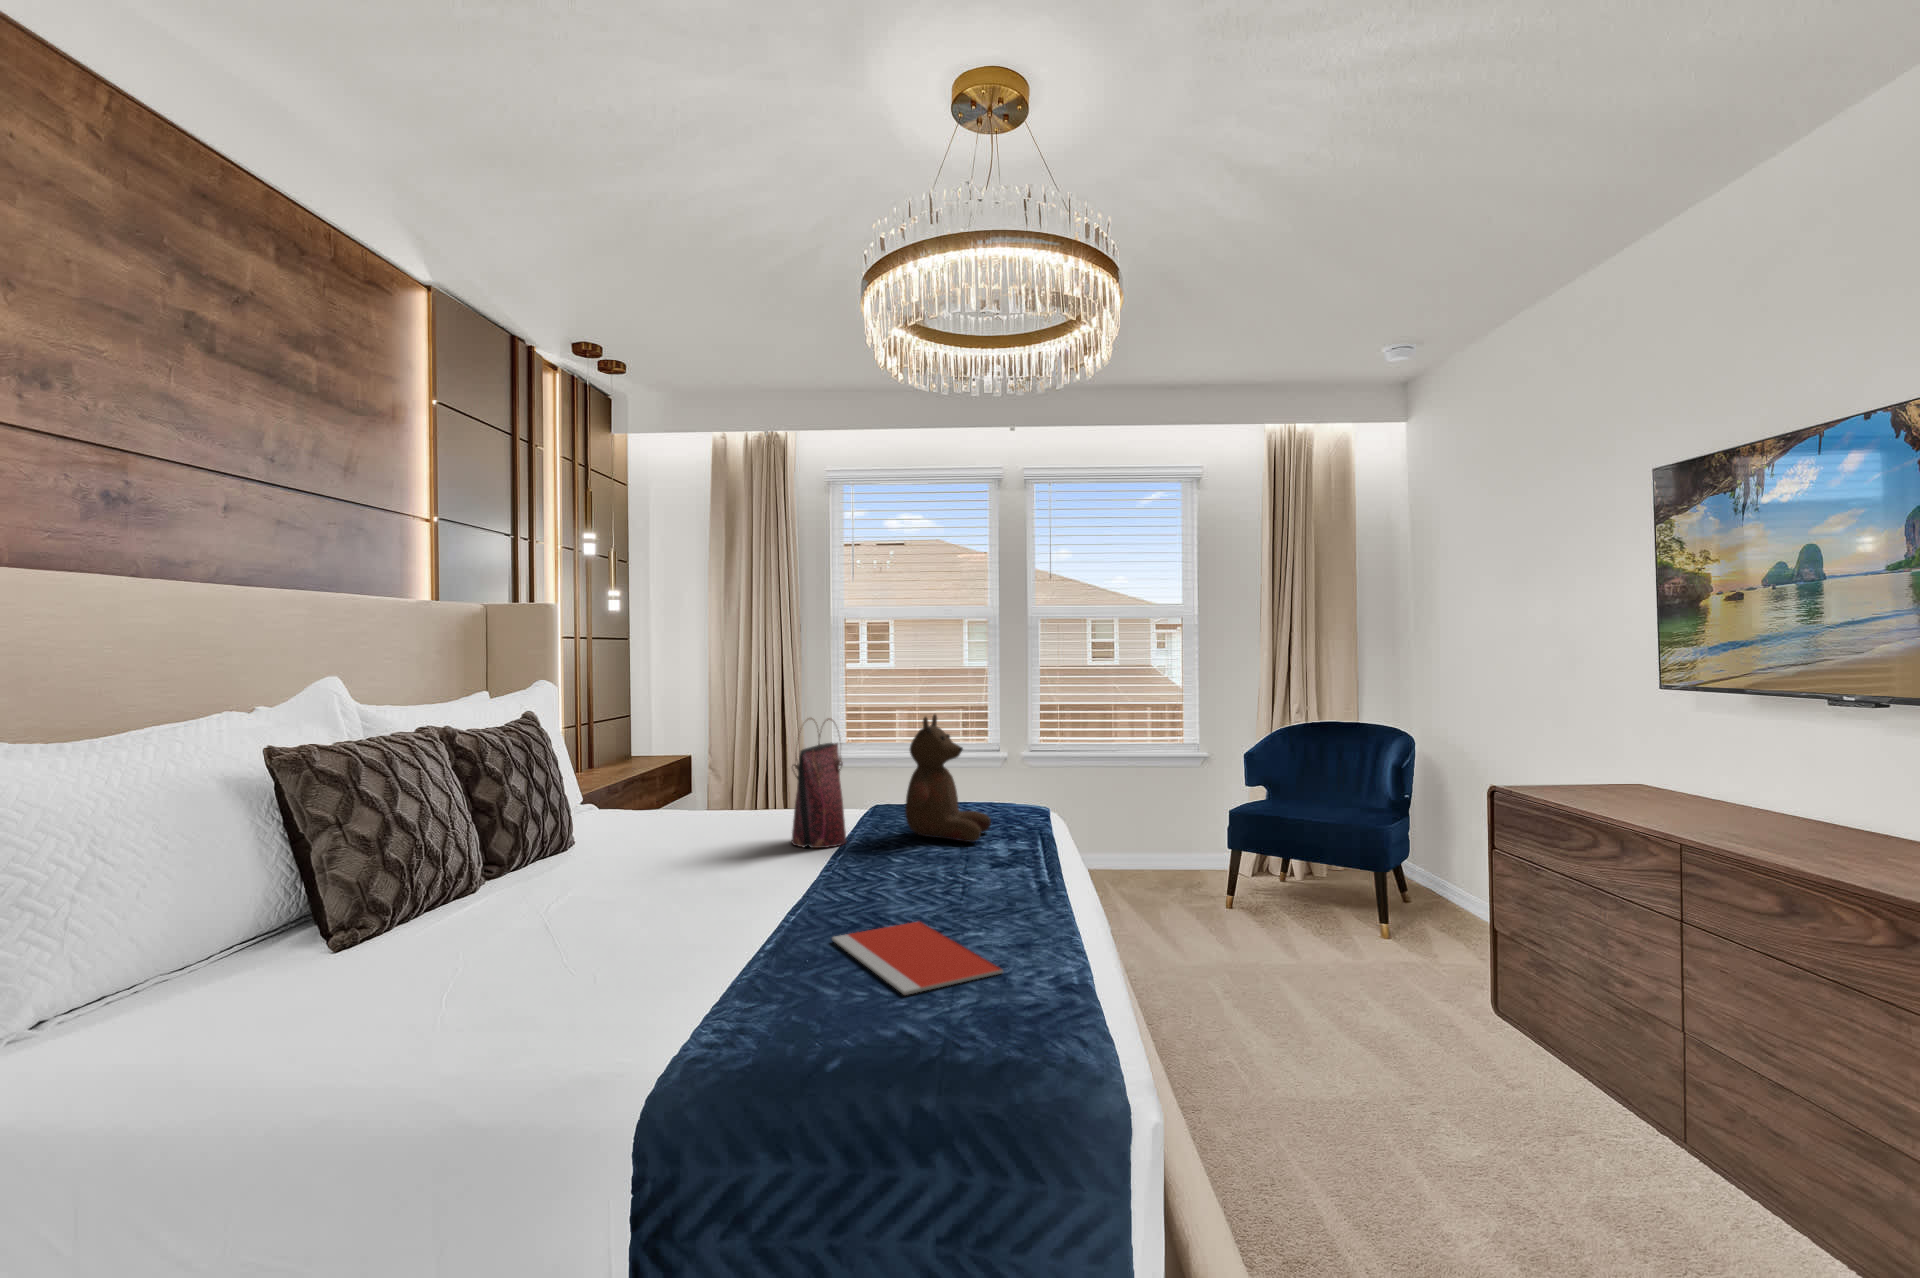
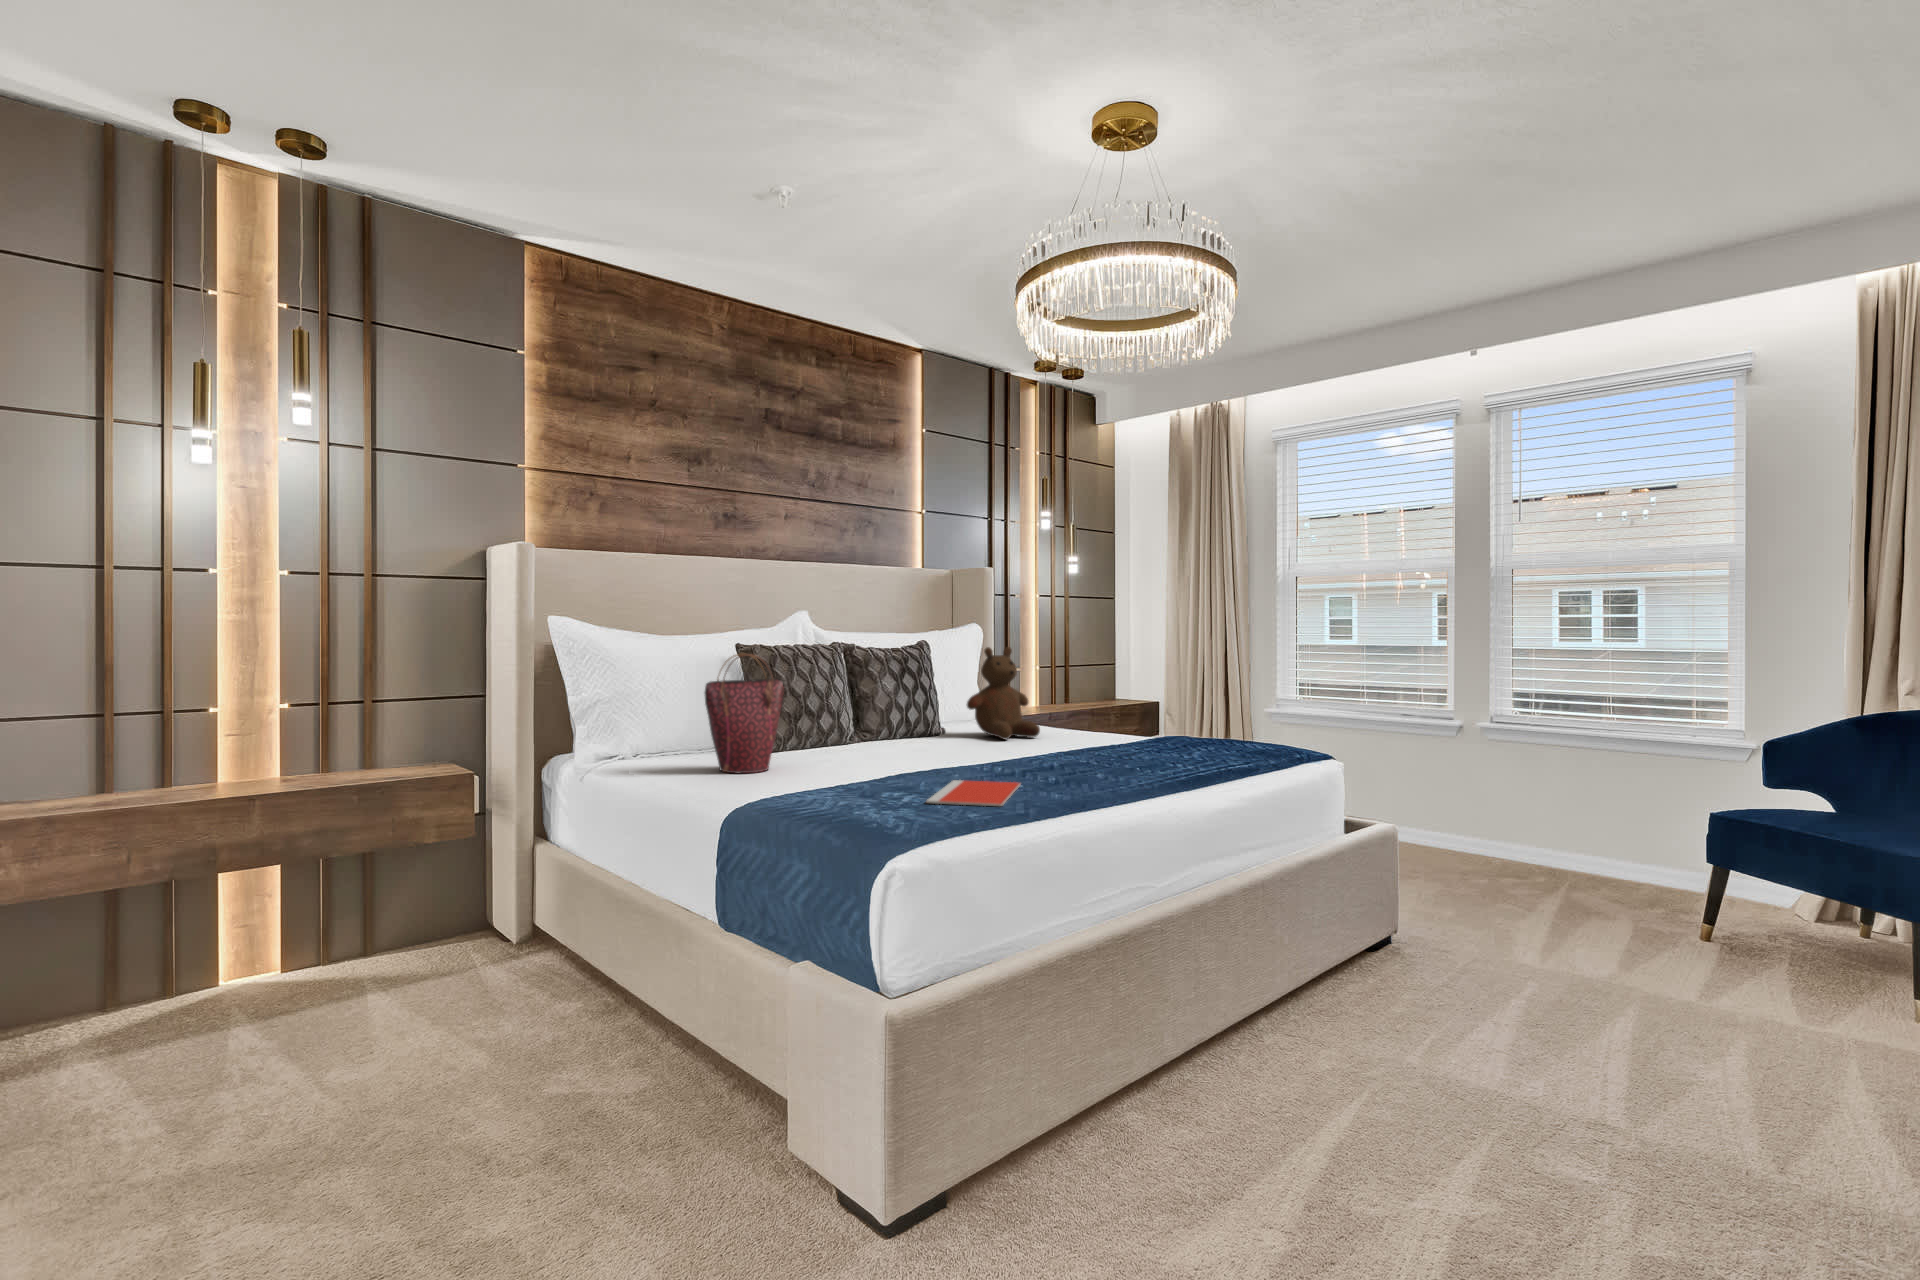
teddy bear: present [905,714,991,842] -> present [967,647,1040,739]
handbag: present [791,718,846,848] -> present [705,653,784,773]

